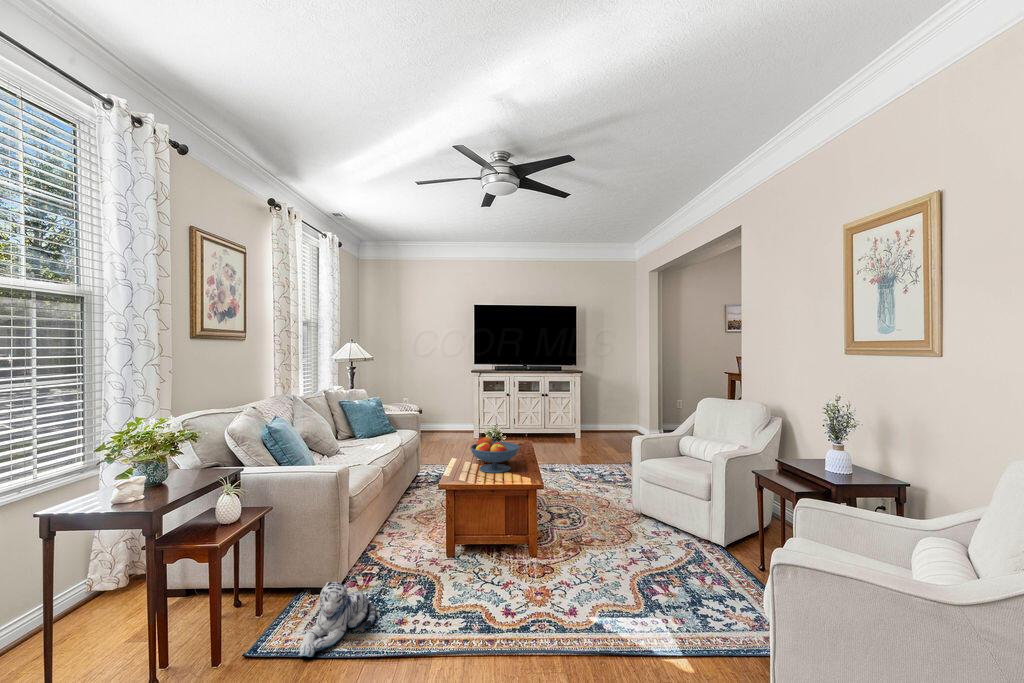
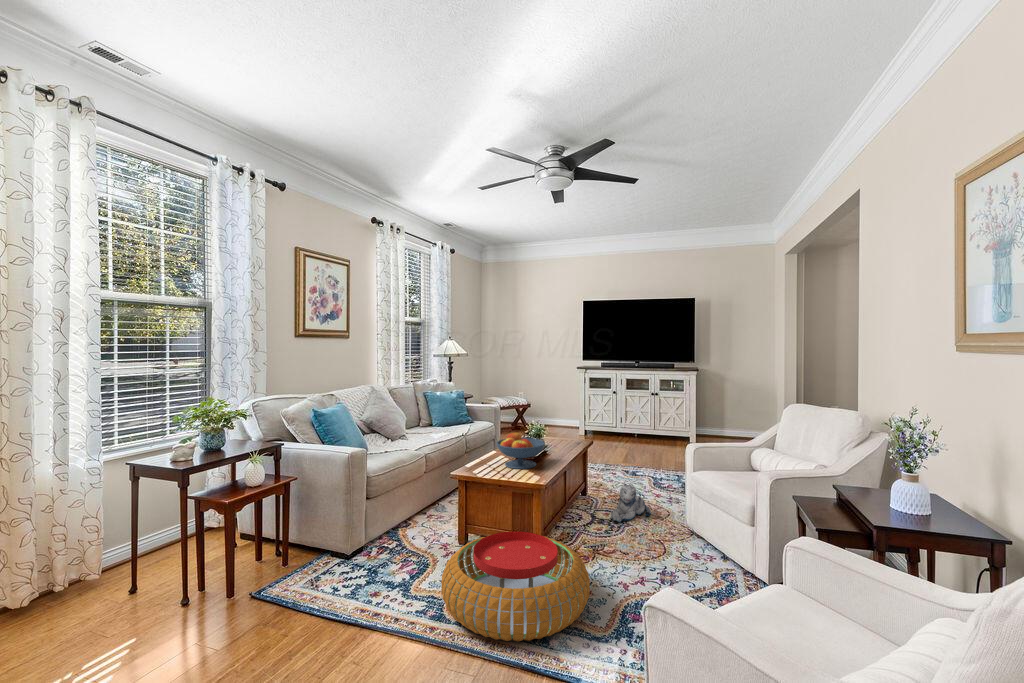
pouf: none [475,532,620,635] -> present [441,531,590,642]
plush toy: present [299,582,376,657] -> present [612,484,651,522]

